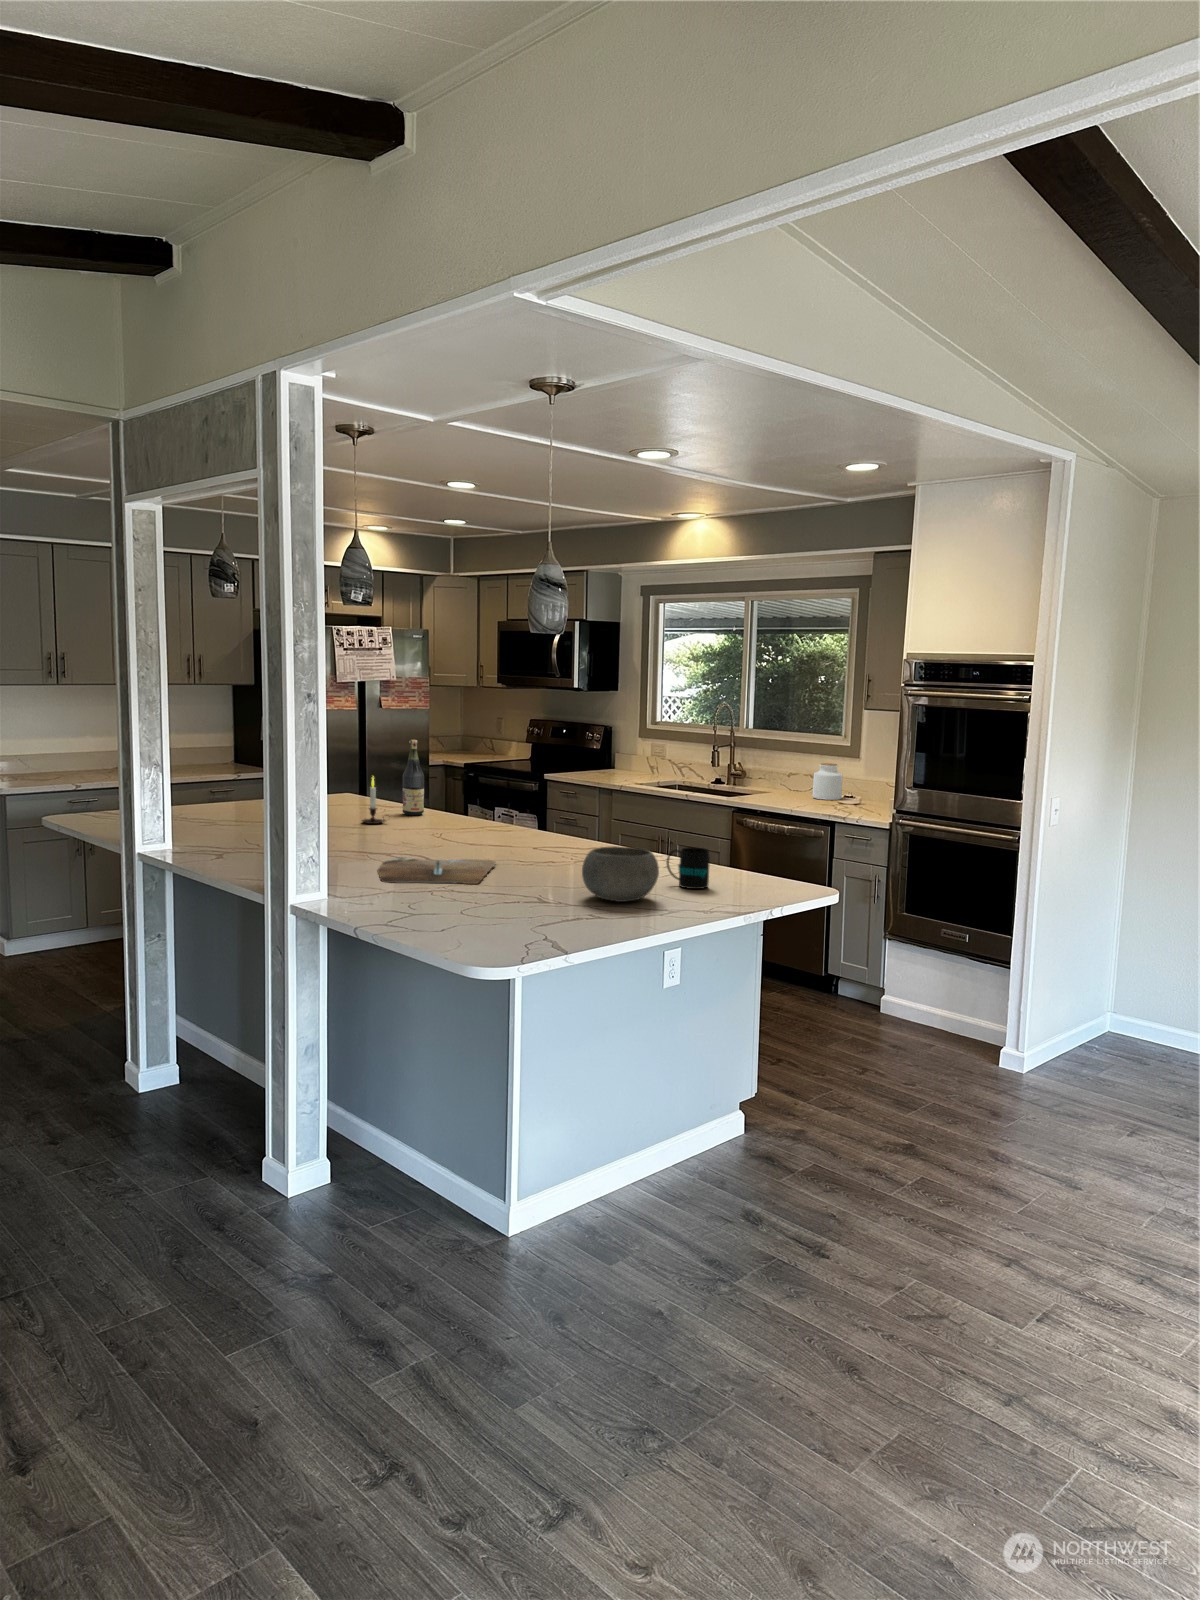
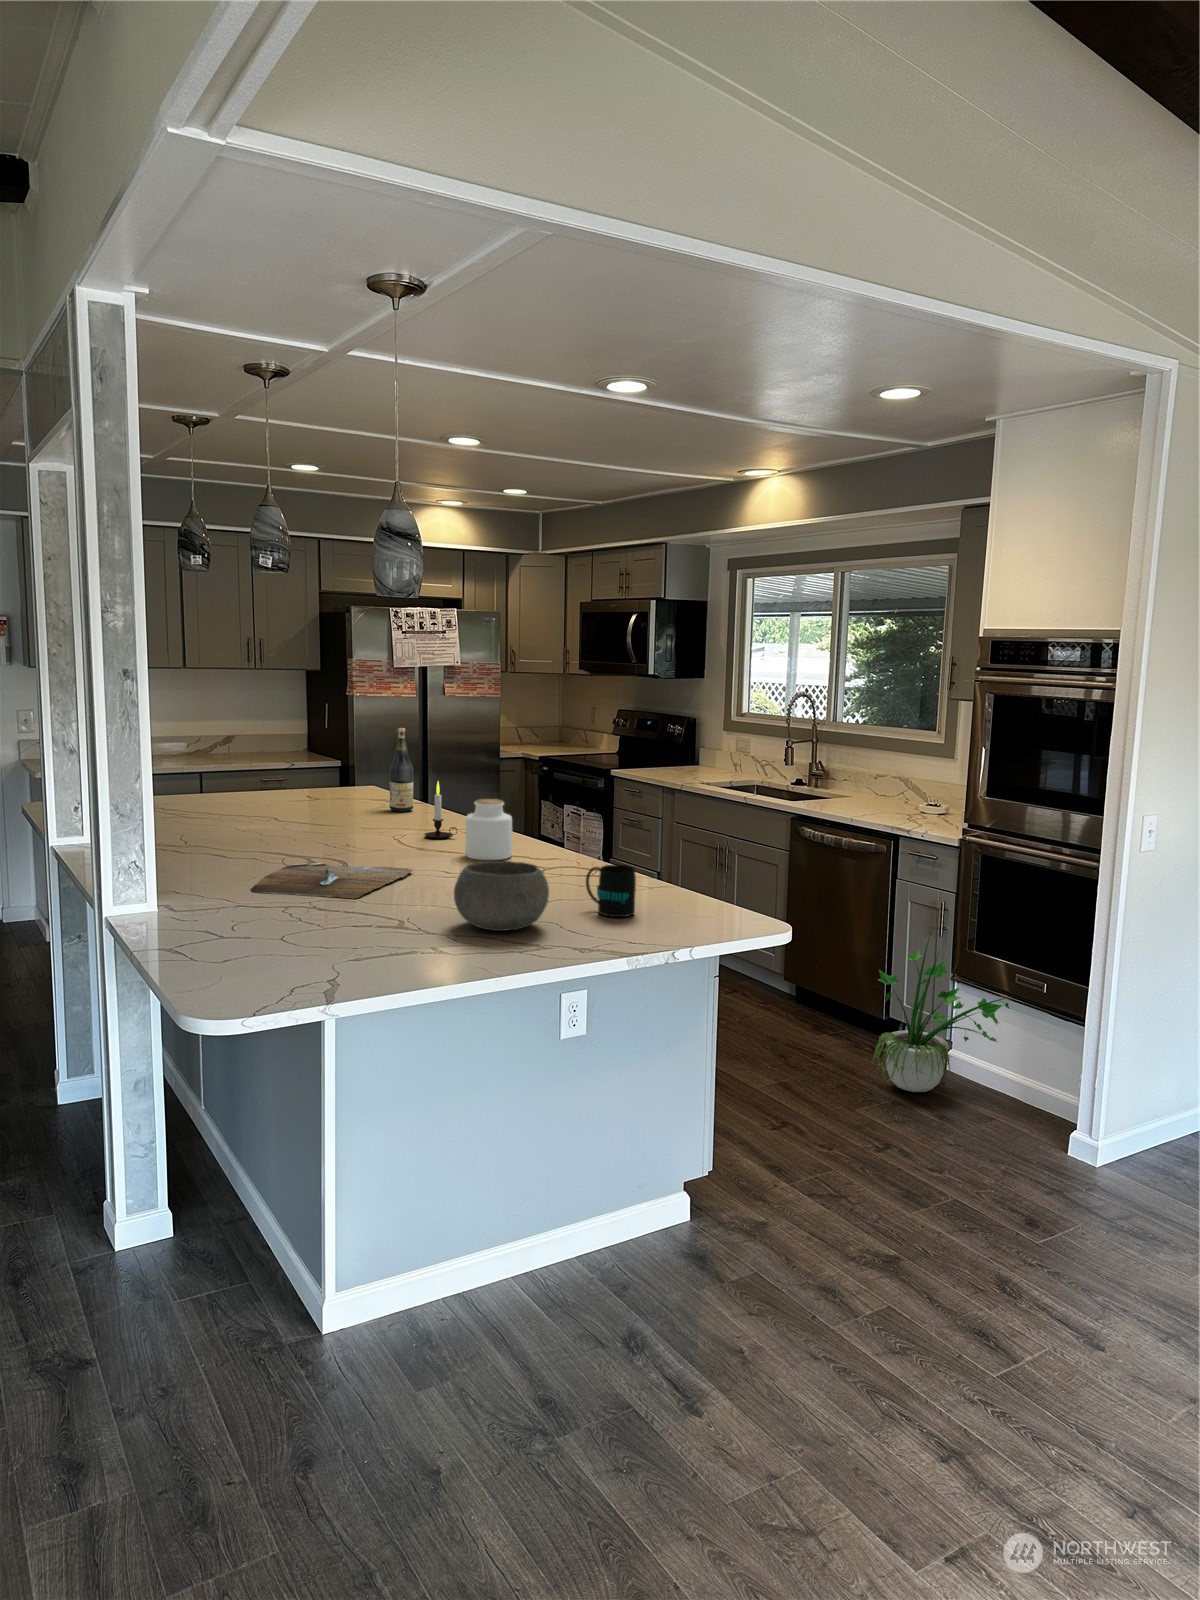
jar: present [812,763,843,800] -> present [465,799,512,860]
candle: present [362,778,386,824] -> present [425,781,457,839]
potted plant: none [833,894,956,1031] -> present [872,935,1010,1092]

